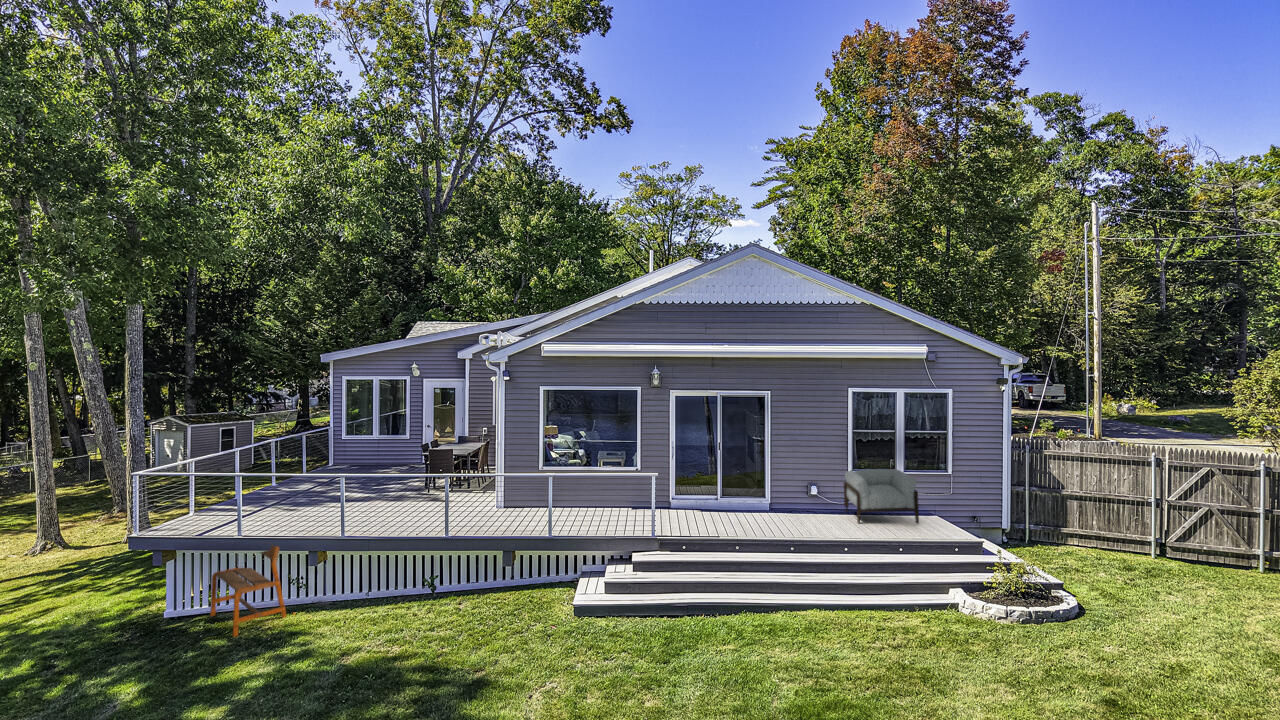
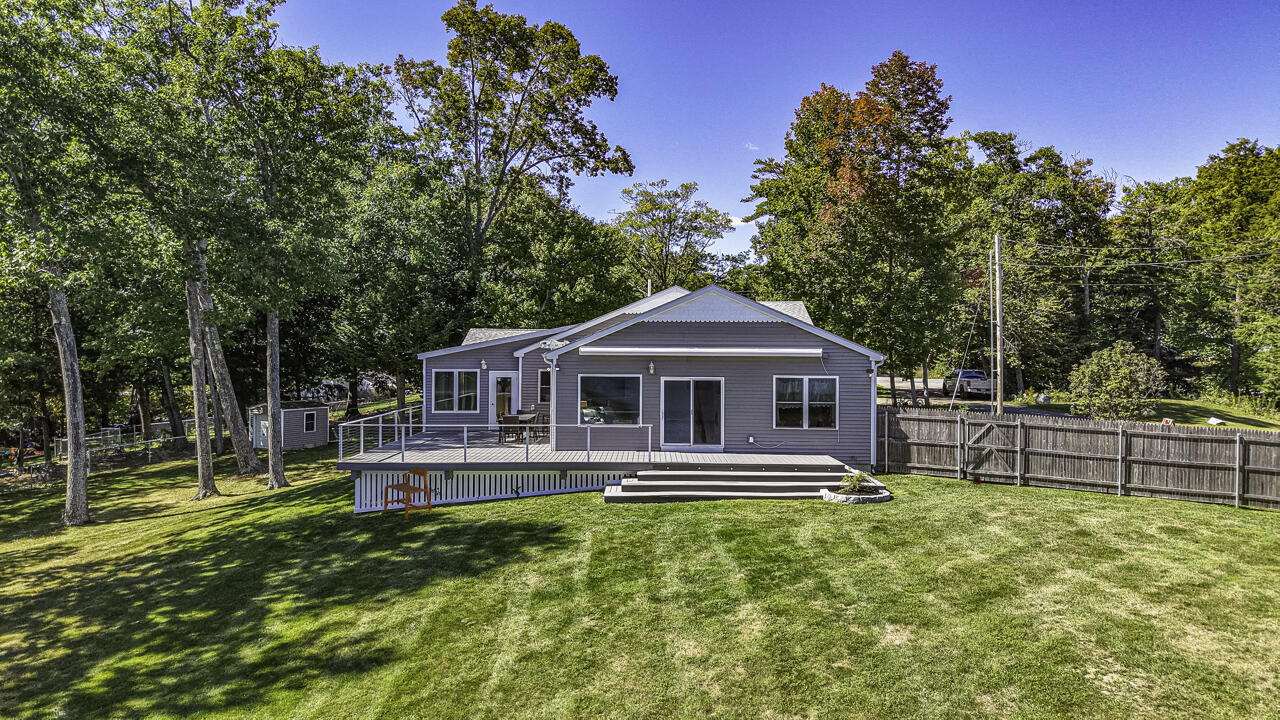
armchair: present [844,469,919,524] -> none [771,426,814,460]
potted tree: none [1158,506,1224,569] -> present [961,448,993,484]

